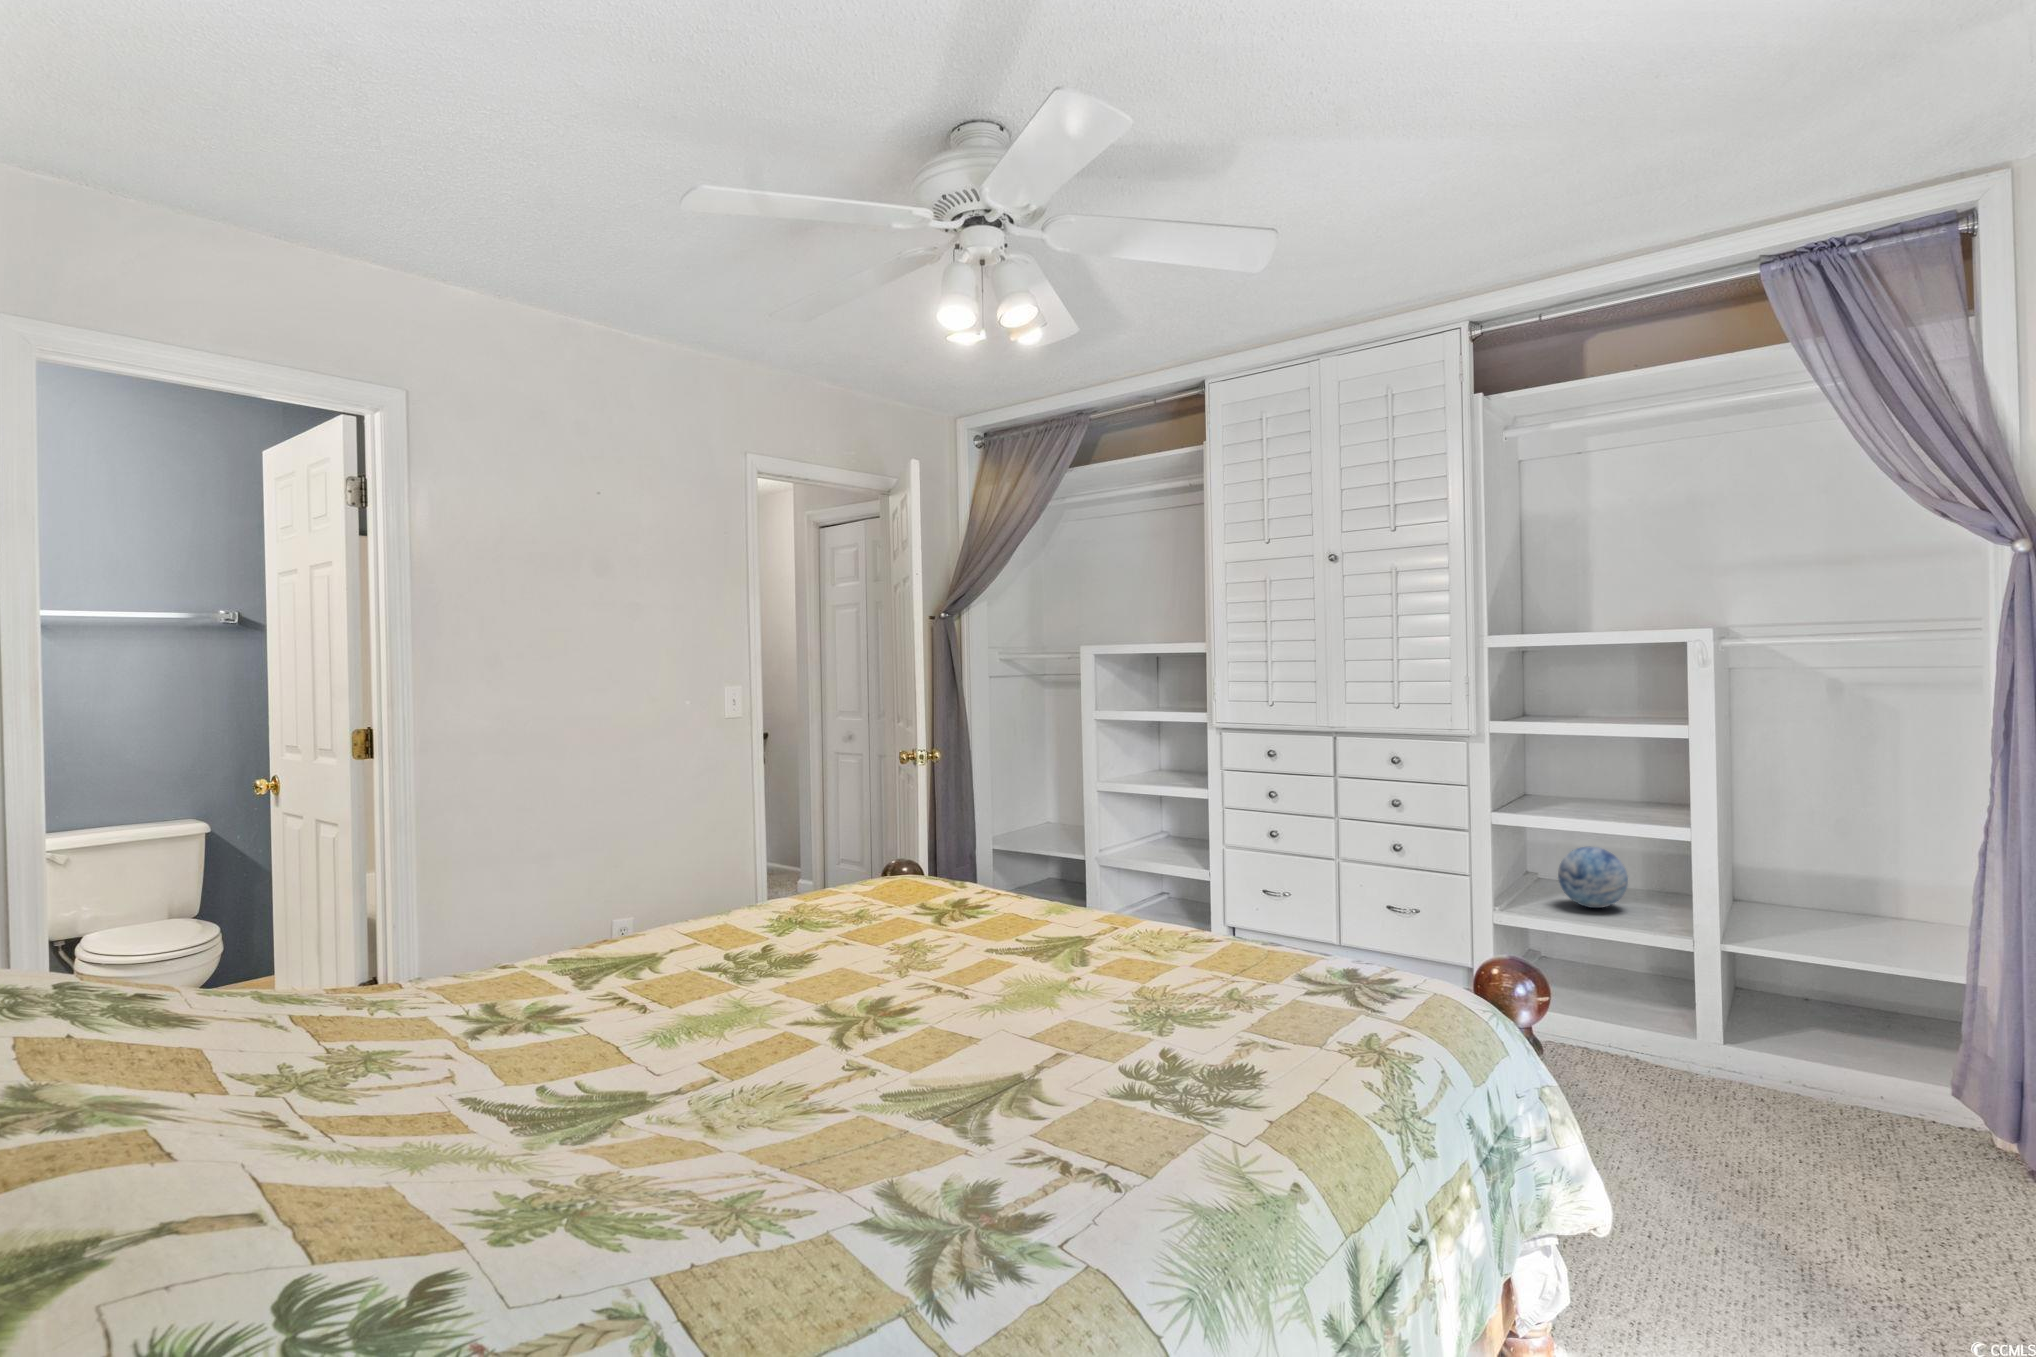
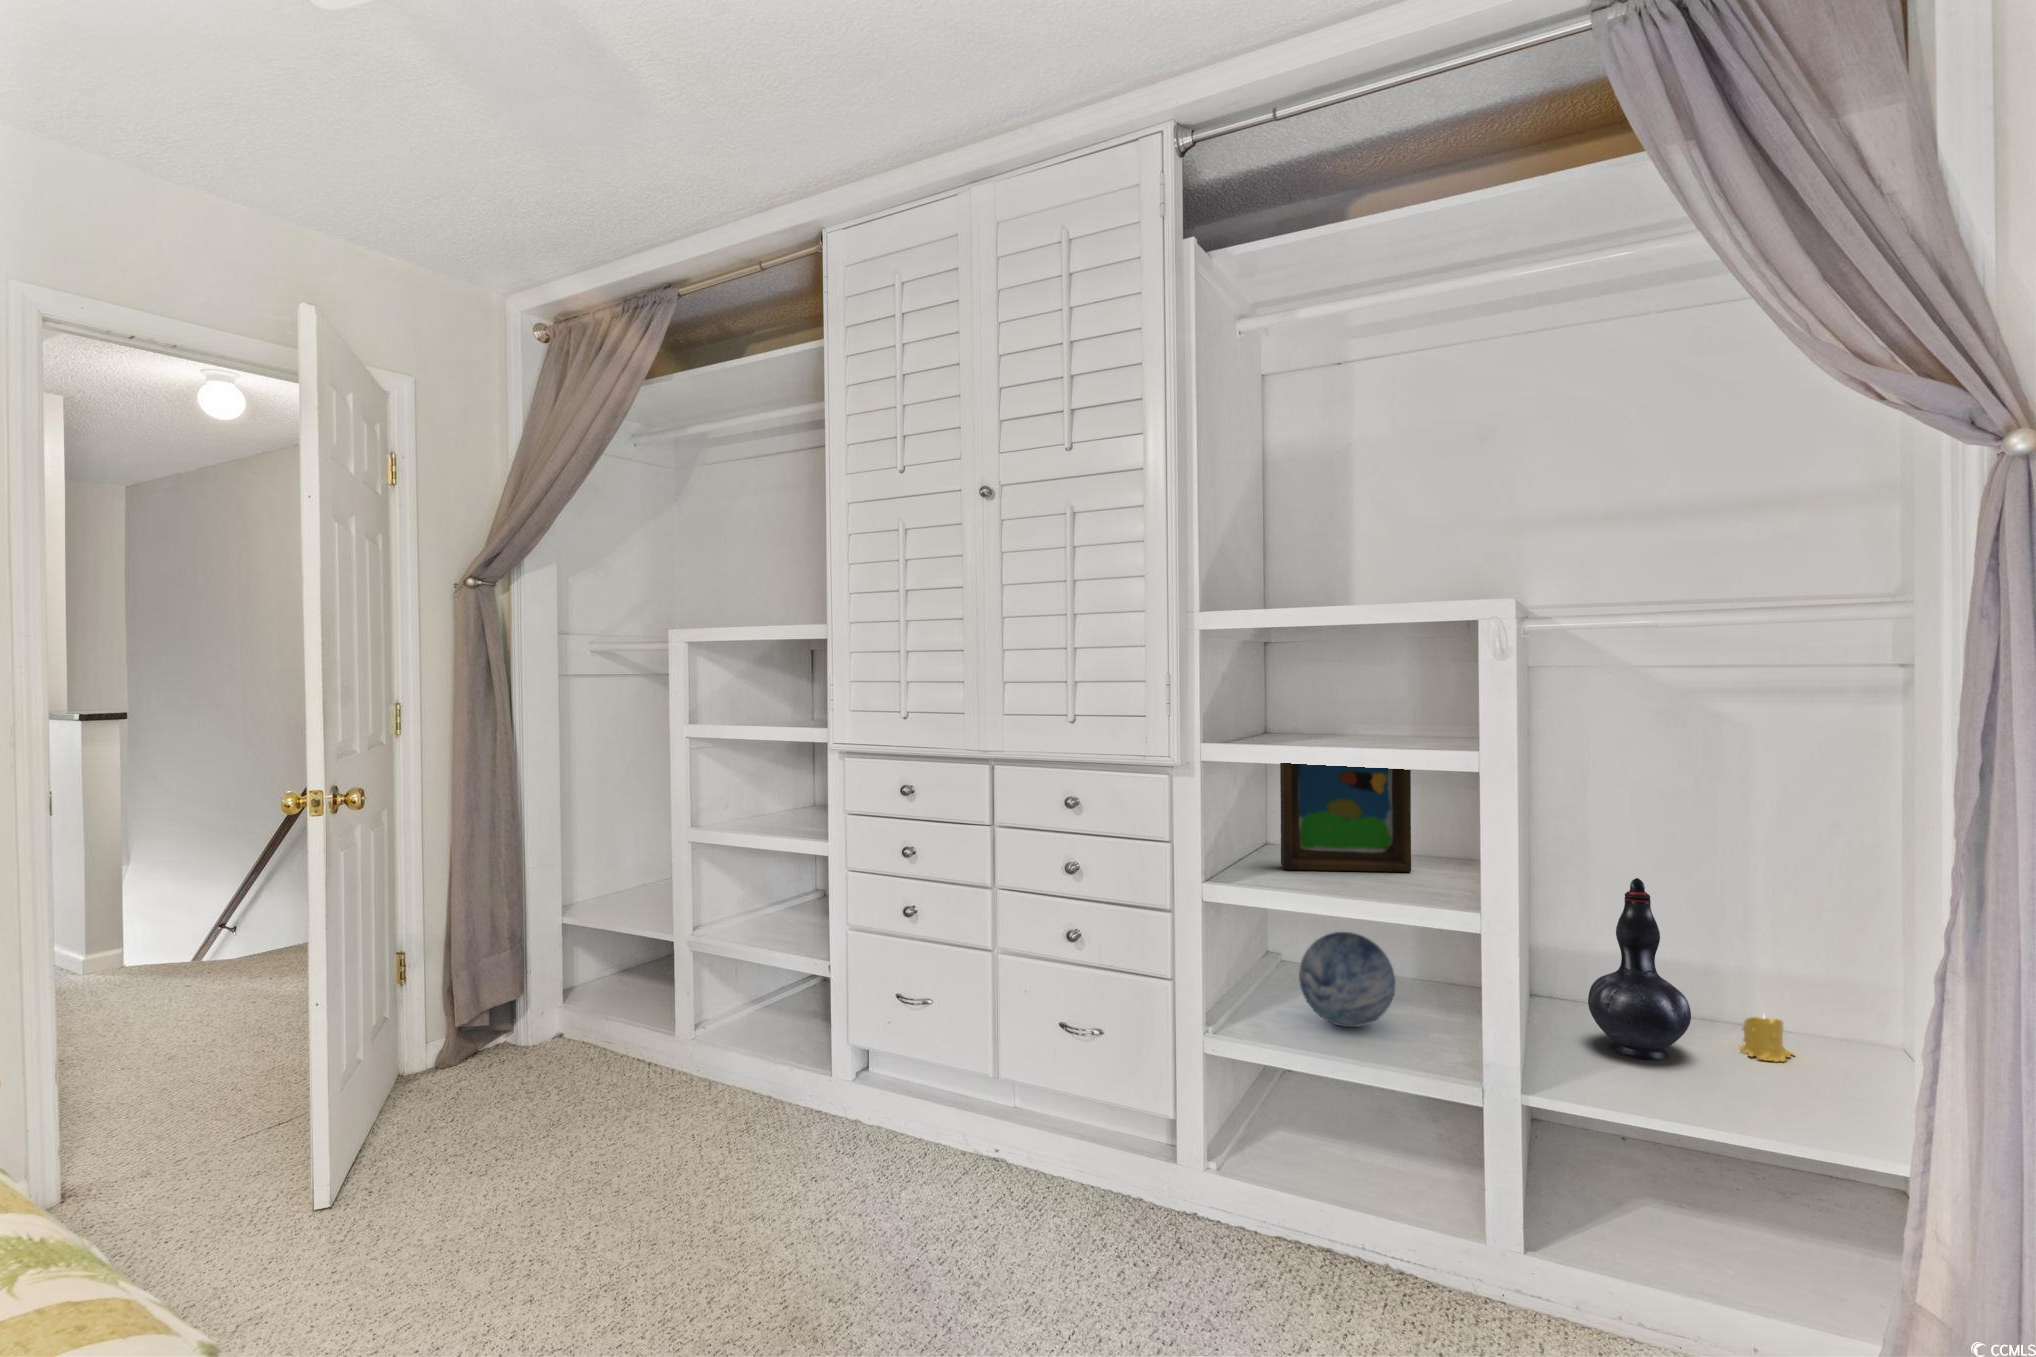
picture frame: none [1540,724,1637,808] -> present [1280,763,1411,872]
decorative vase: none [1768,809,1841,927] -> present [1588,878,1691,1060]
candle: none [1878,898,1919,930] -> present [1740,1016,1794,1062]

